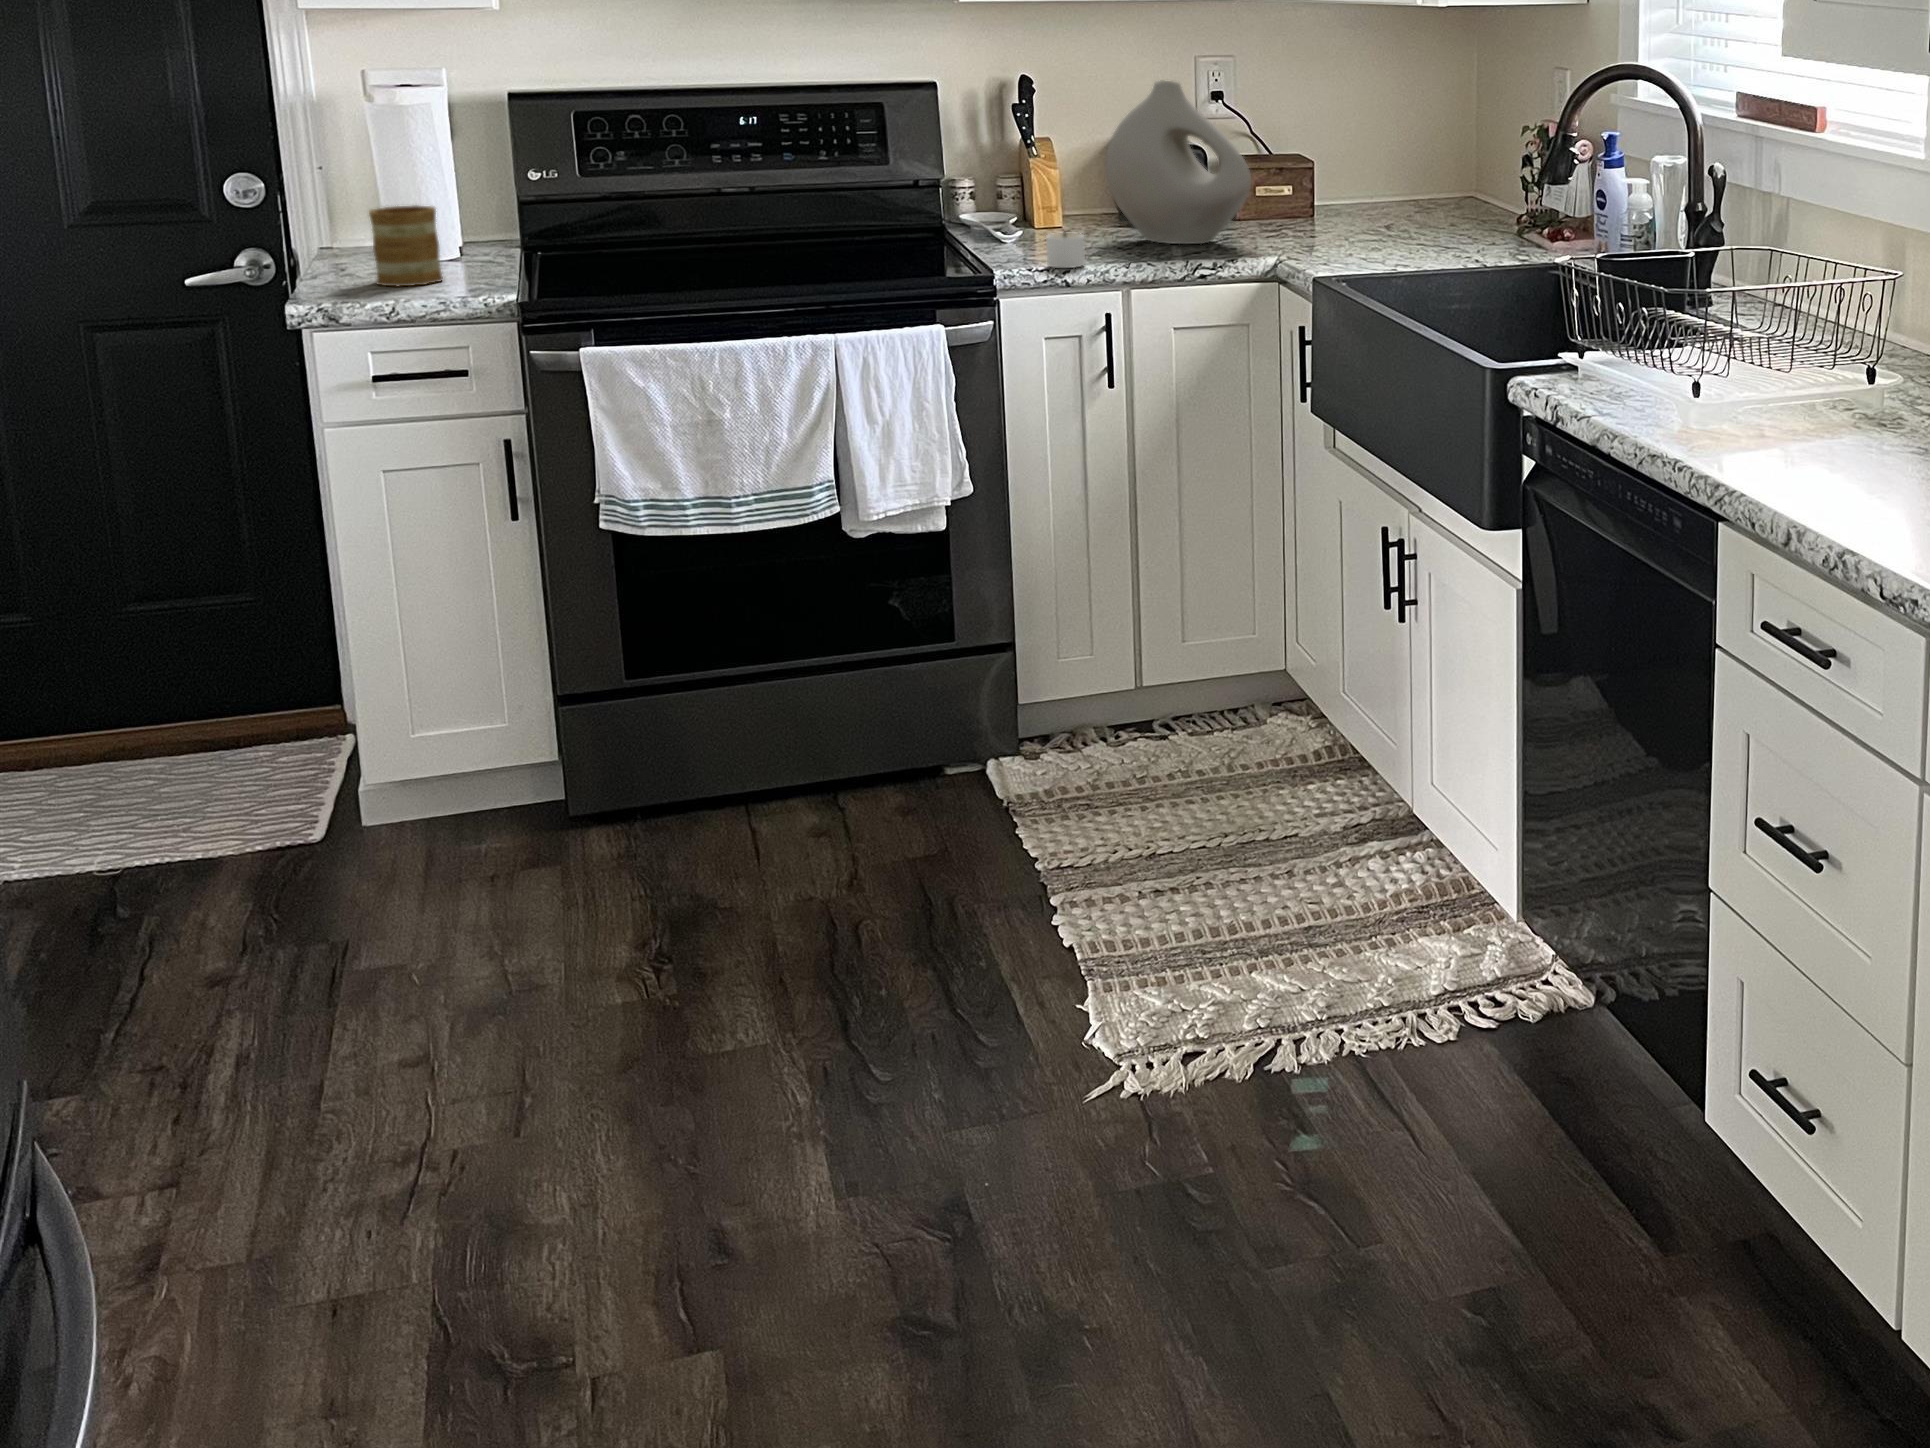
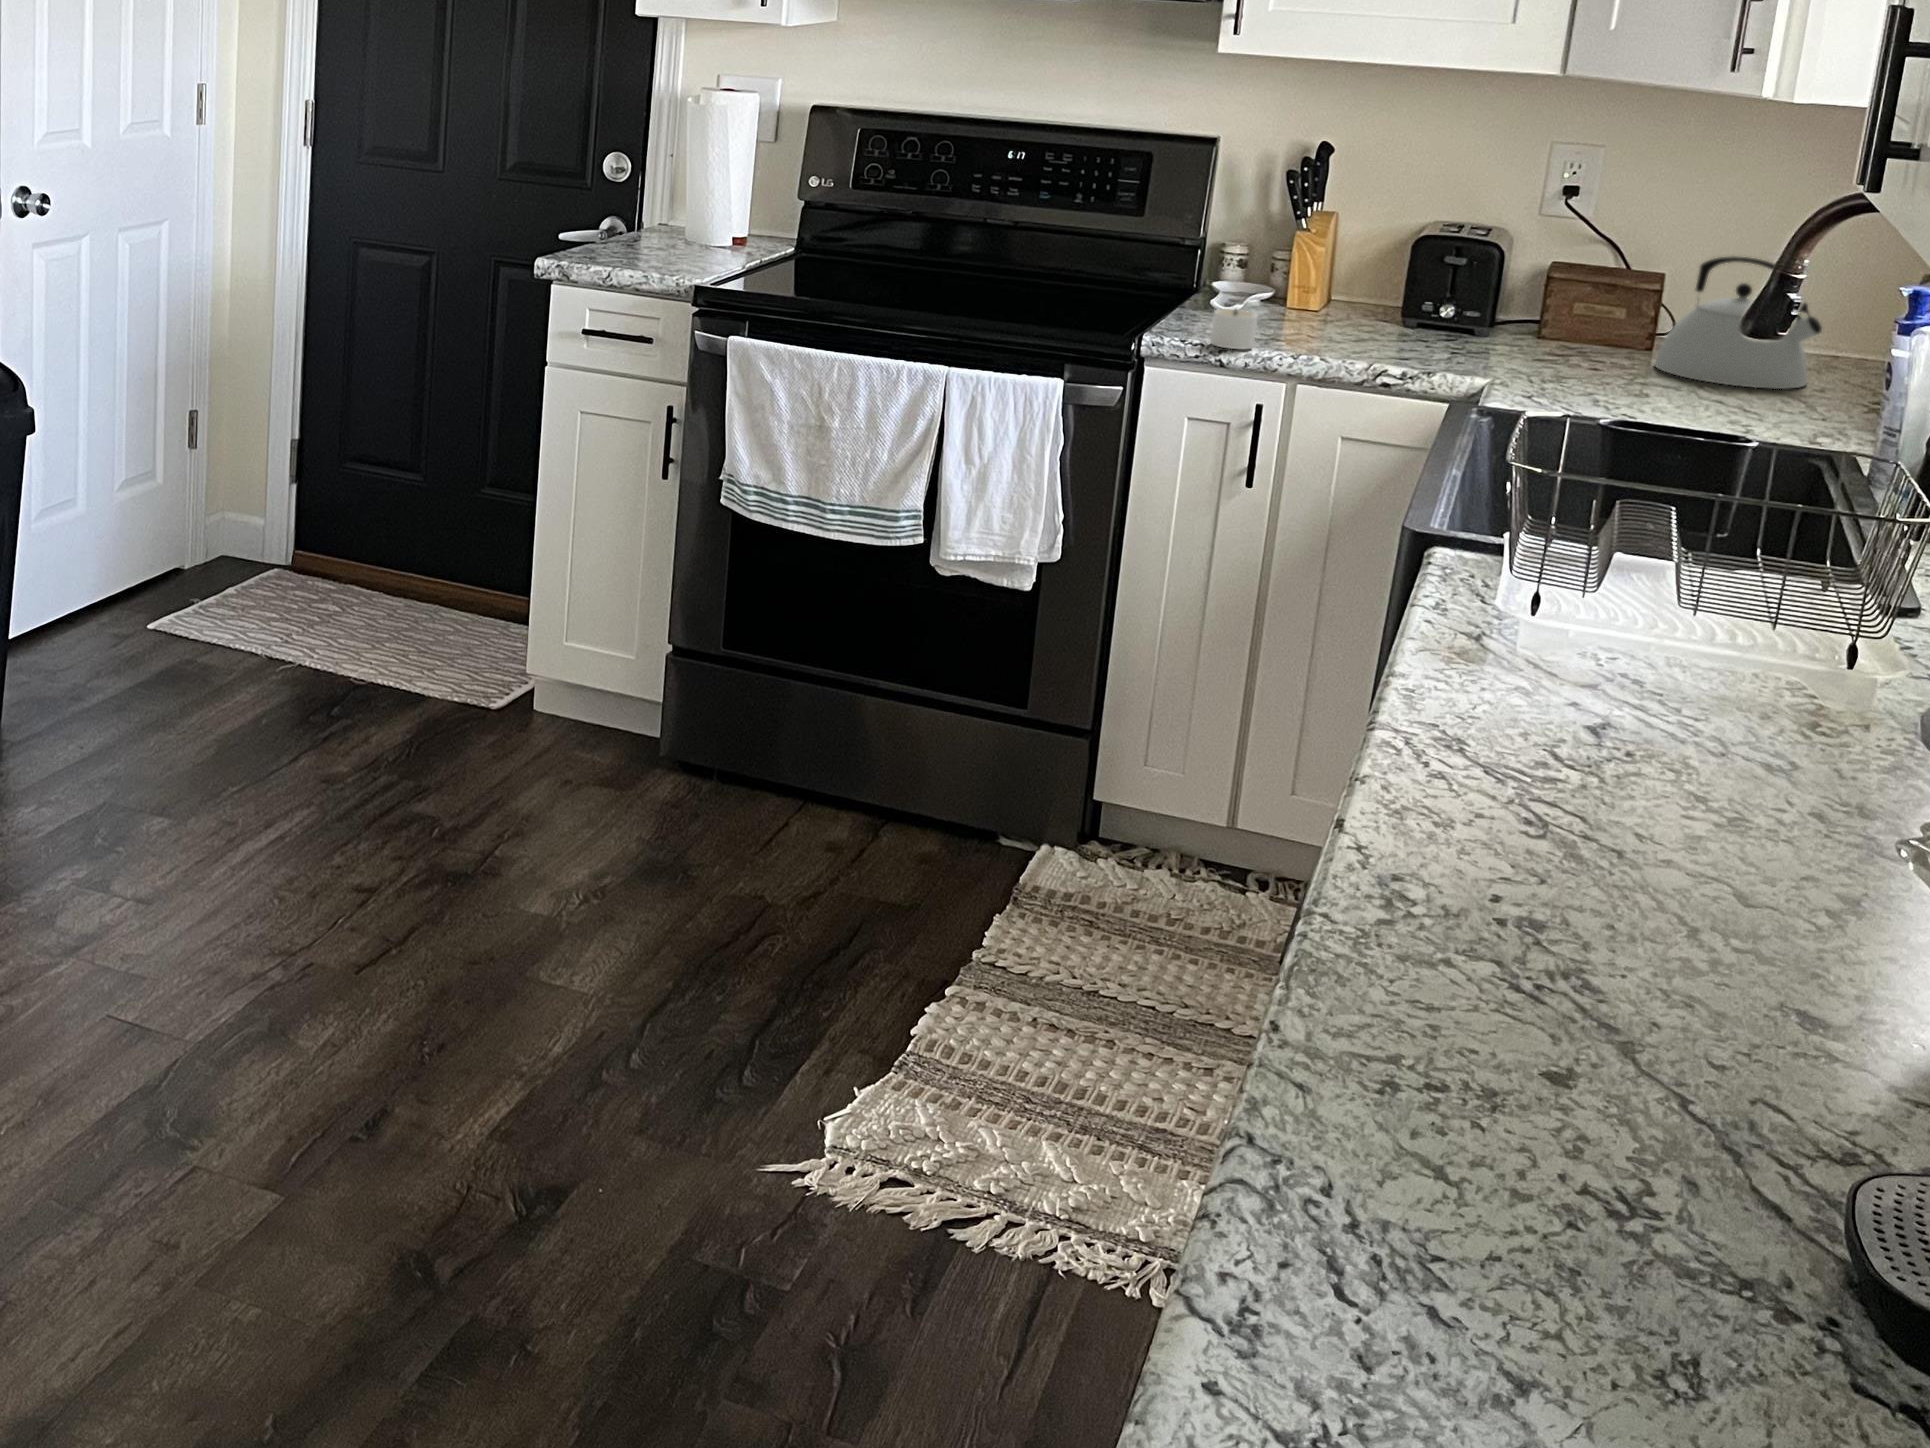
vase: present [1106,80,1251,244] -> none [1356,161,1505,355]
kettle: none [1333,129,1442,229] -> present [1655,257,1822,389]
mug: present [369,205,443,286] -> none [644,190,712,260]

